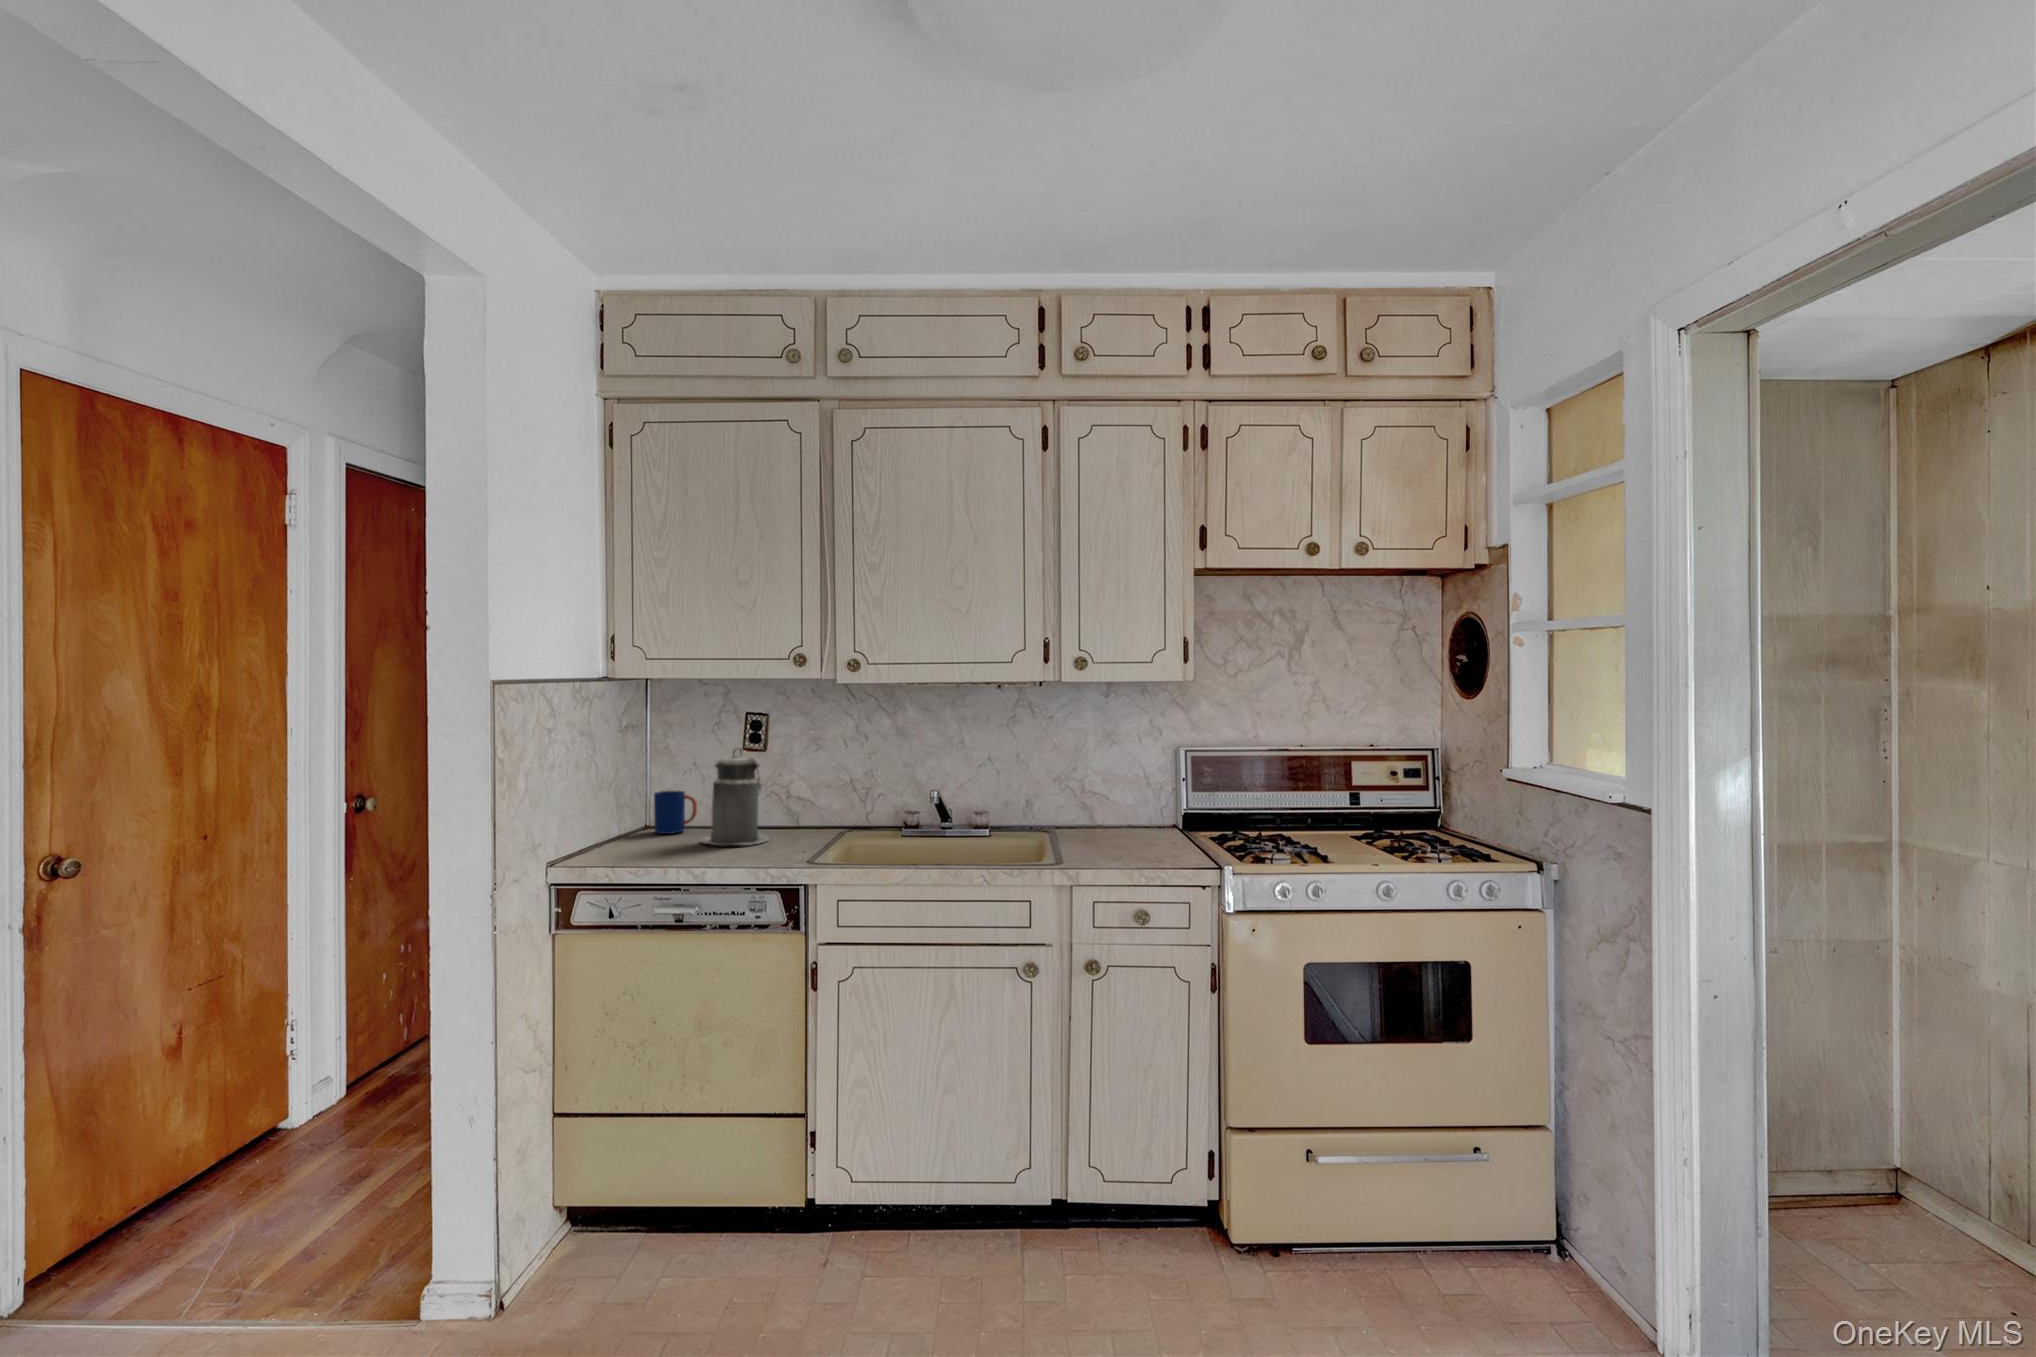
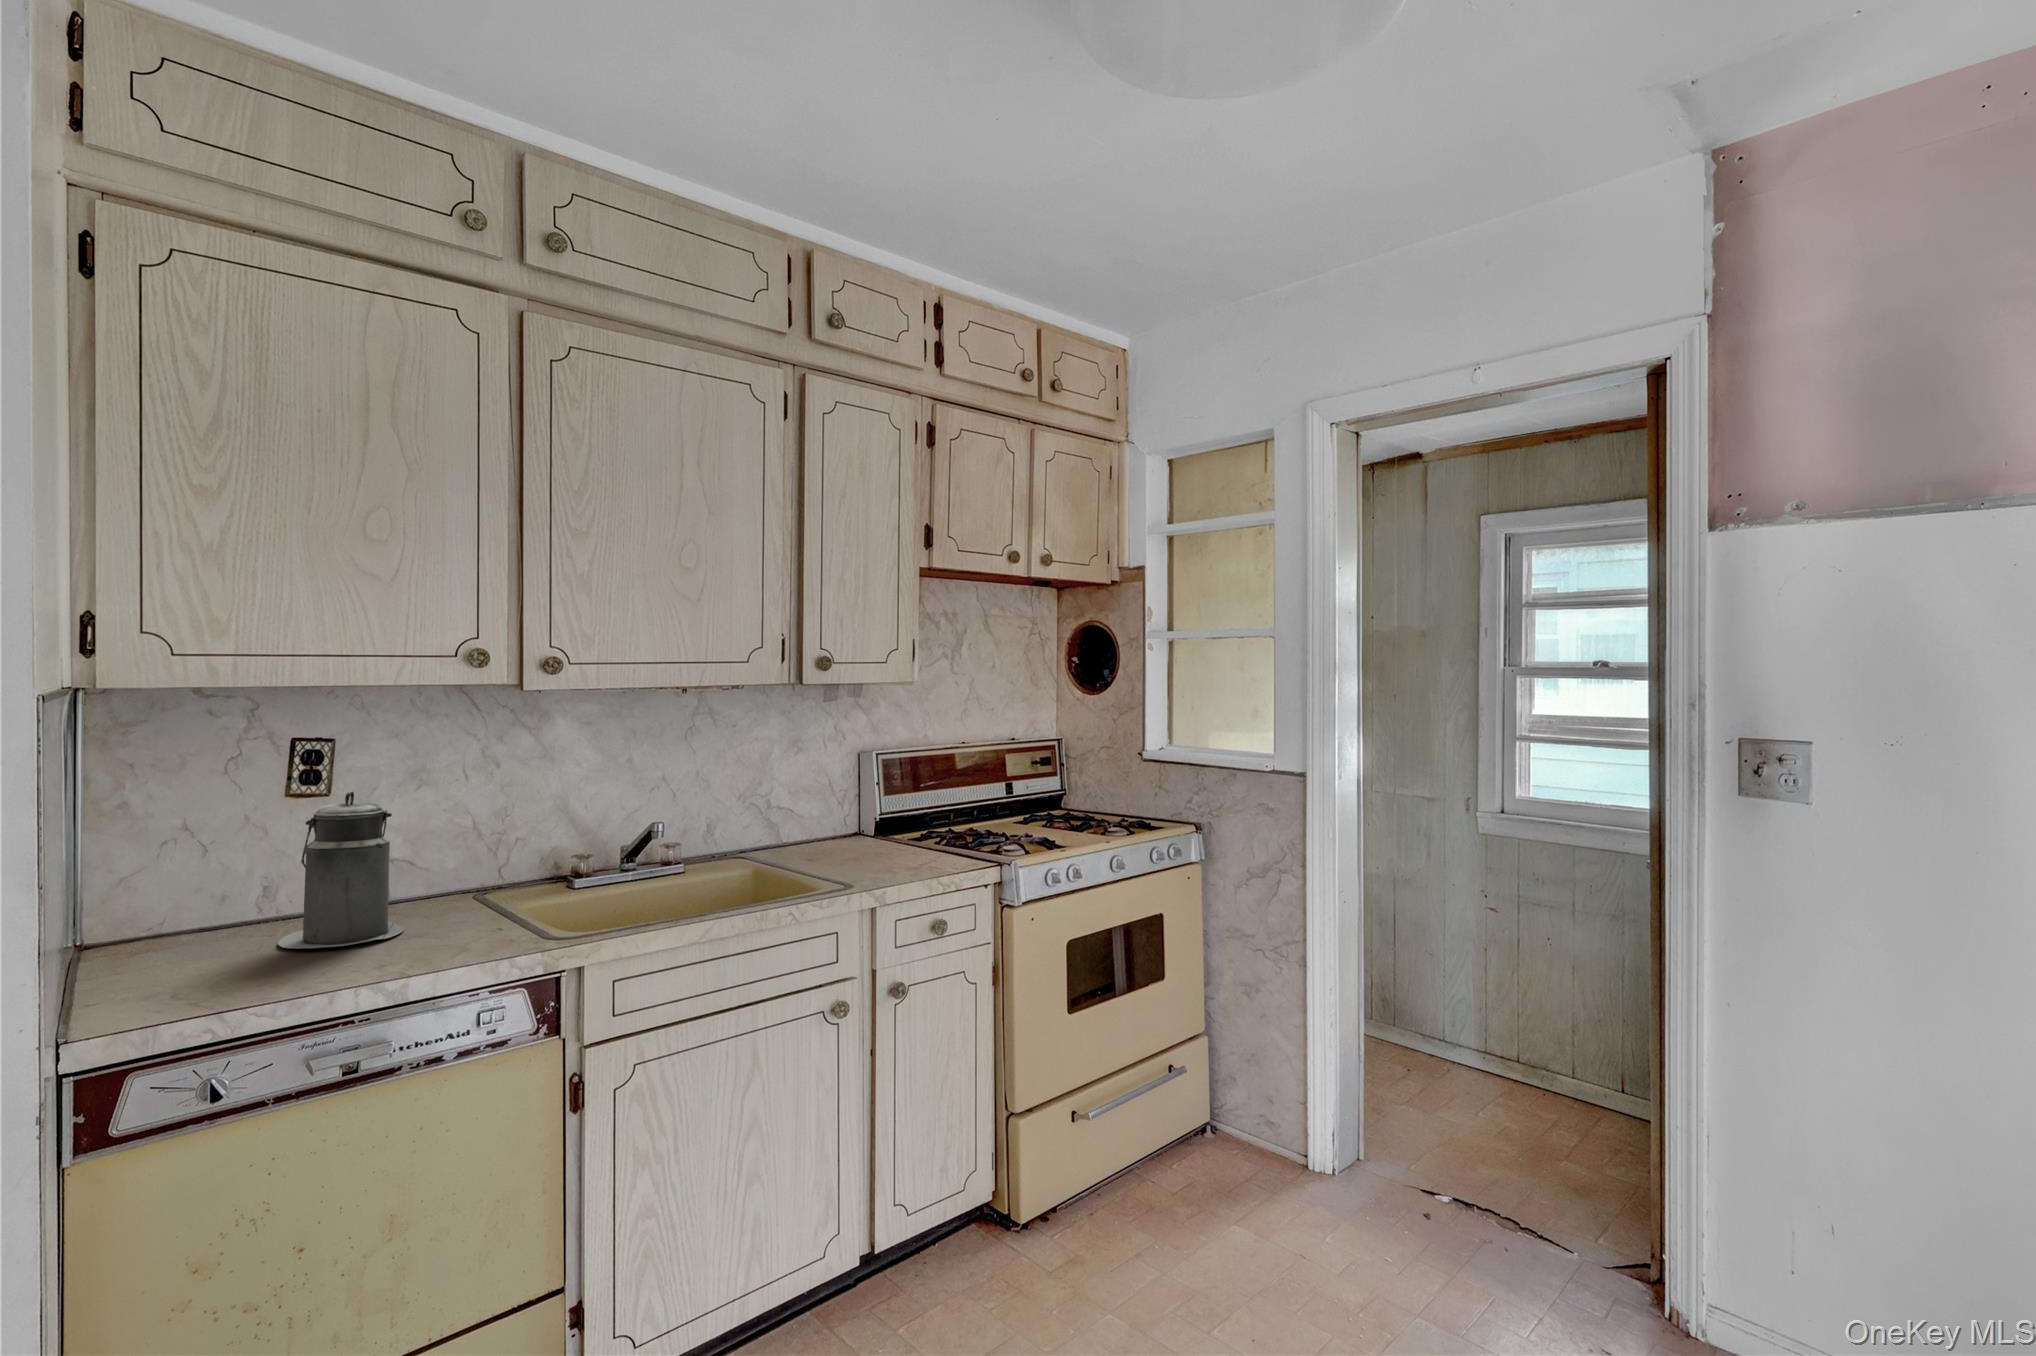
mug: present [654,791,697,834] -> none [131,875,224,953]

